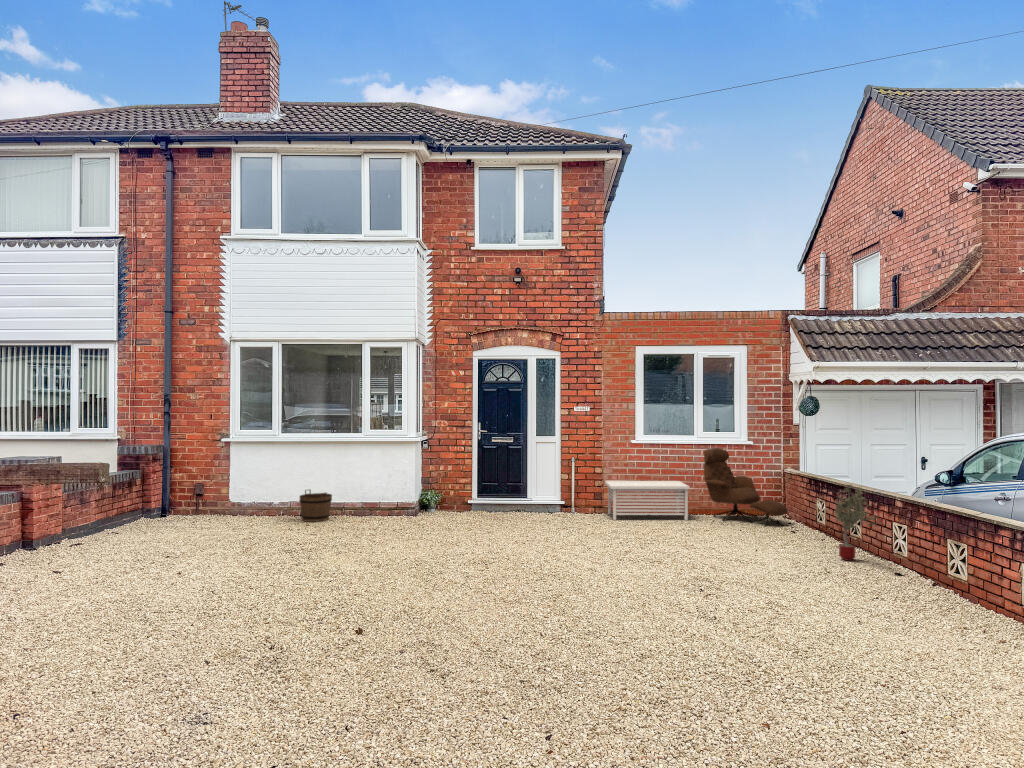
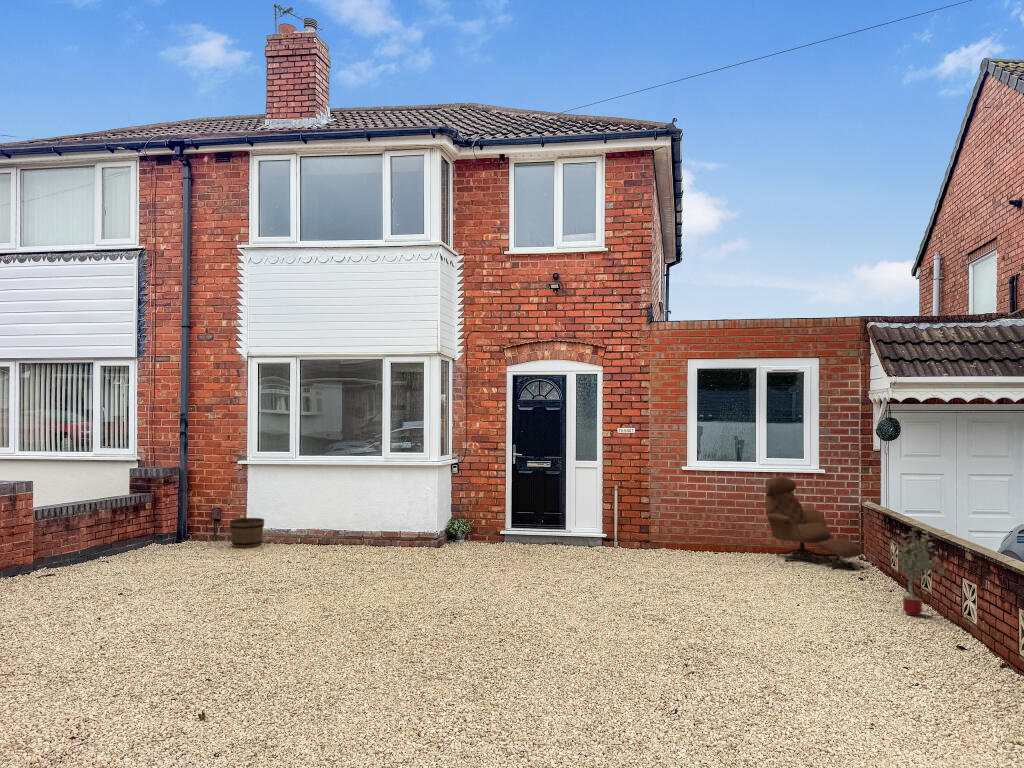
storage bench: present [605,481,690,520] -> none [652,512,747,560]
bucket: present [299,490,332,522] -> present [230,514,264,548]

